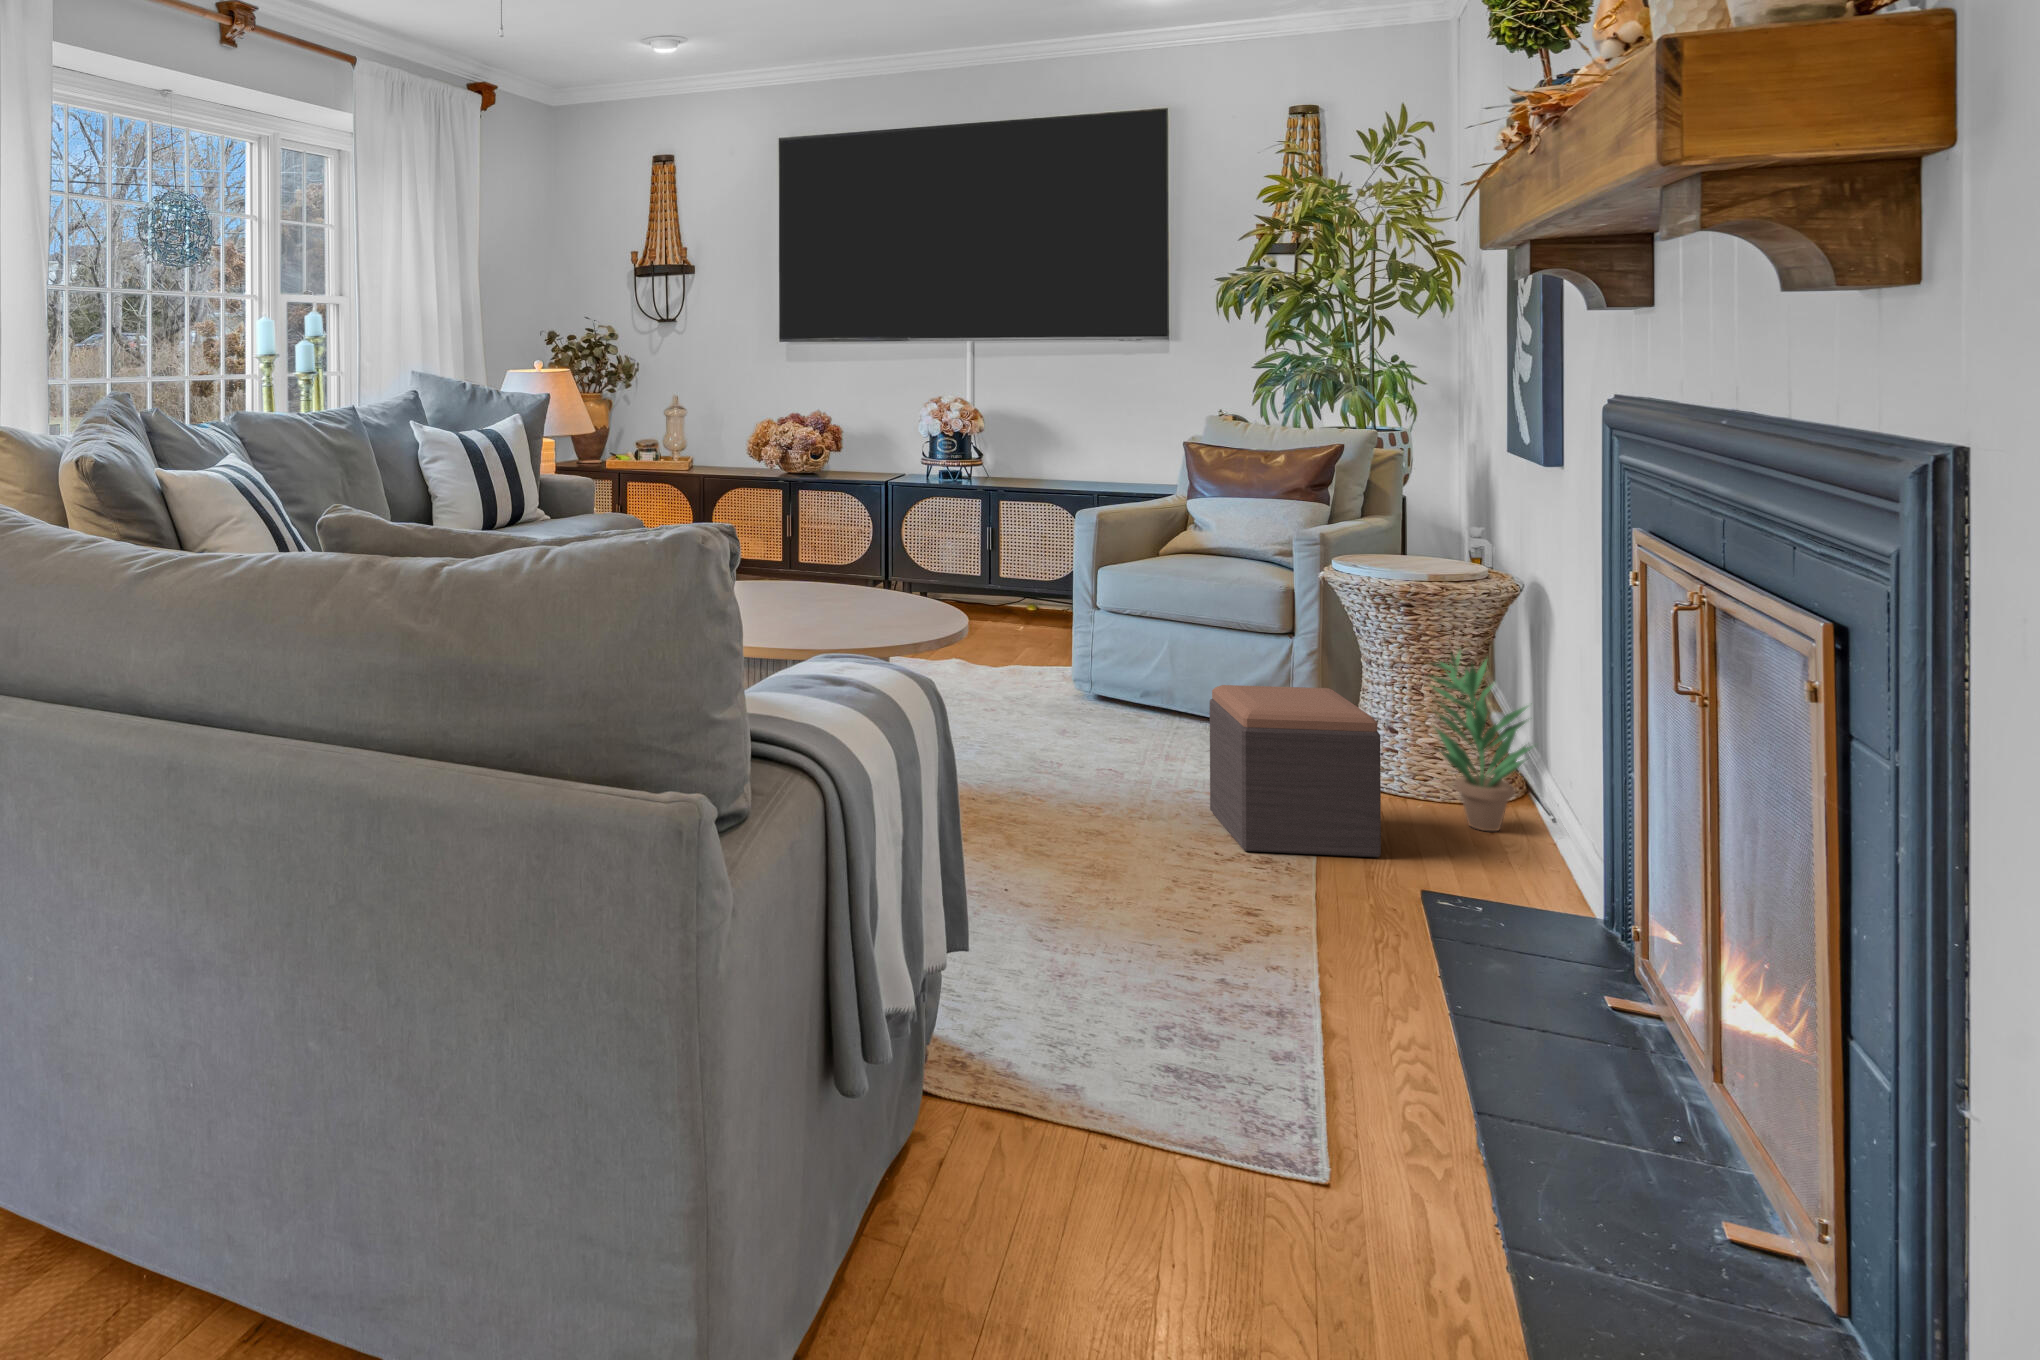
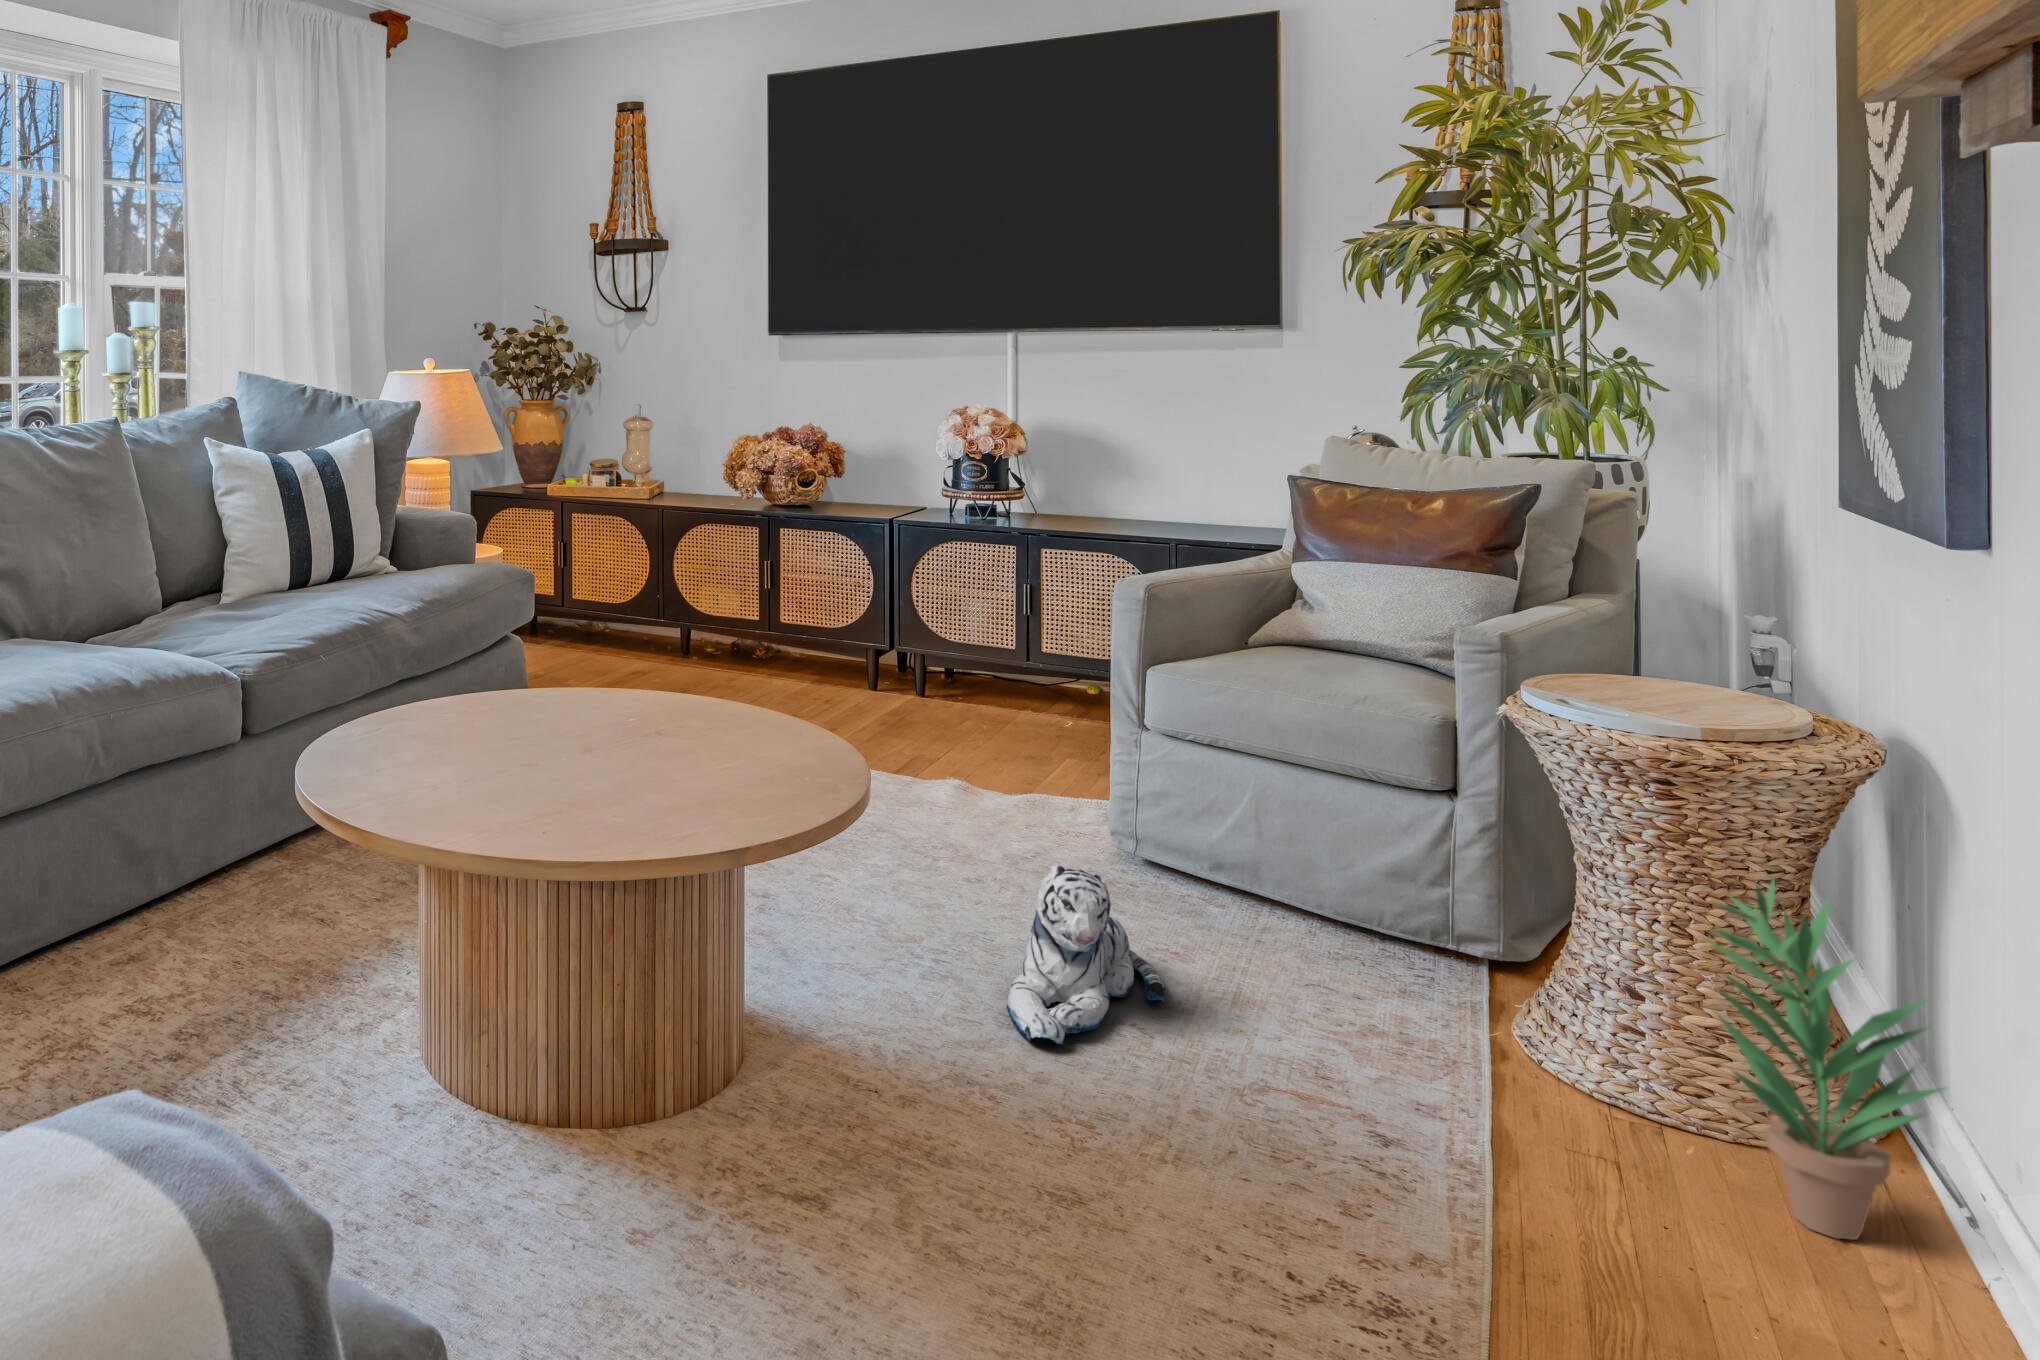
plush toy: none [1034,678,1127,778] -> present [1007,865,1165,1045]
footstool: present [1210,685,1381,857] -> none [1291,924,1624,1310]

